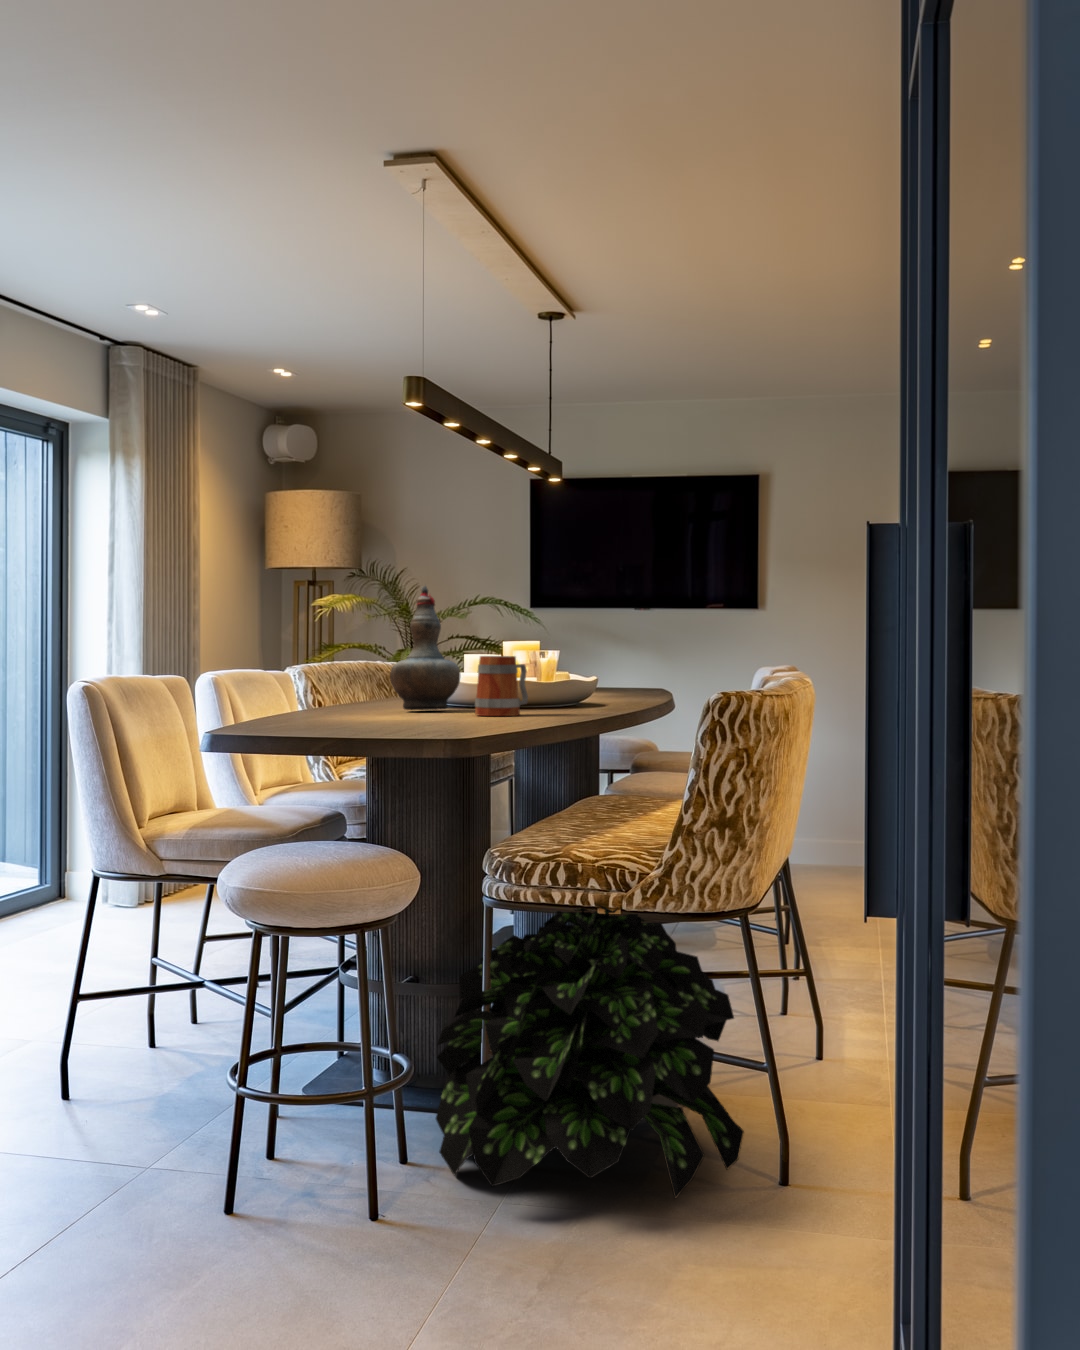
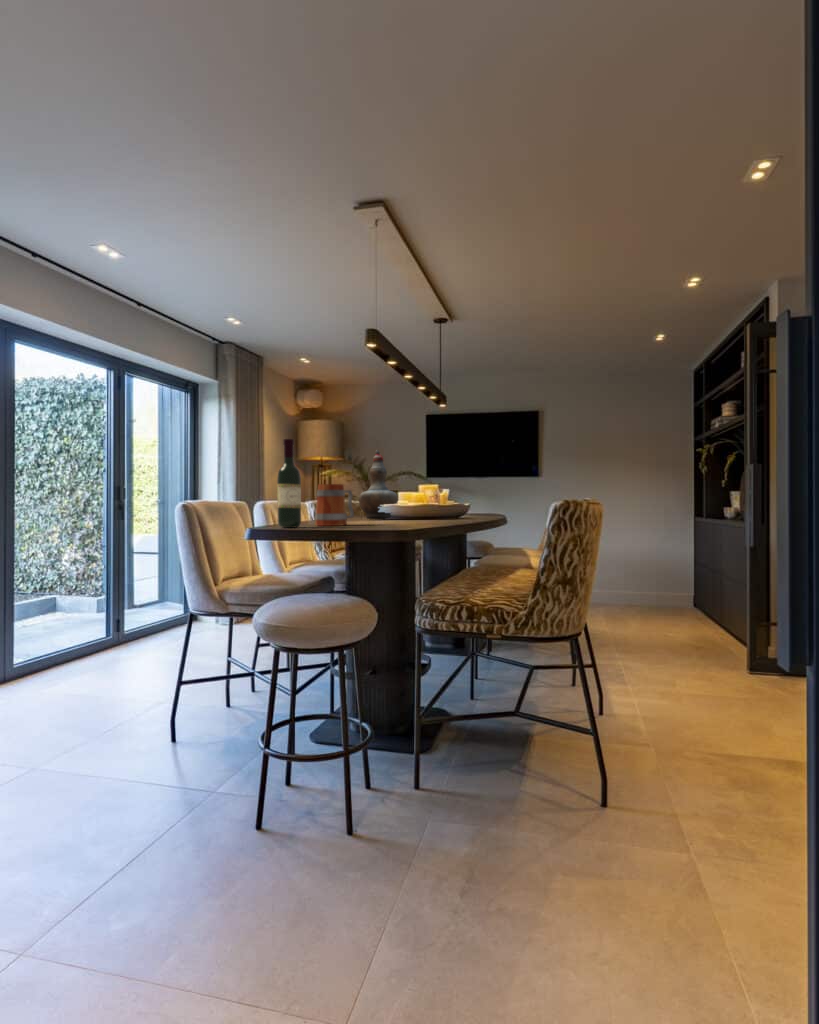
wine bottle: none [255,586,294,732] -> present [277,439,301,528]
mug: present [475,656,528,716] -> present [315,484,354,526]
potted plant: present [436,905,744,1198] -> none [388,621,582,821]

